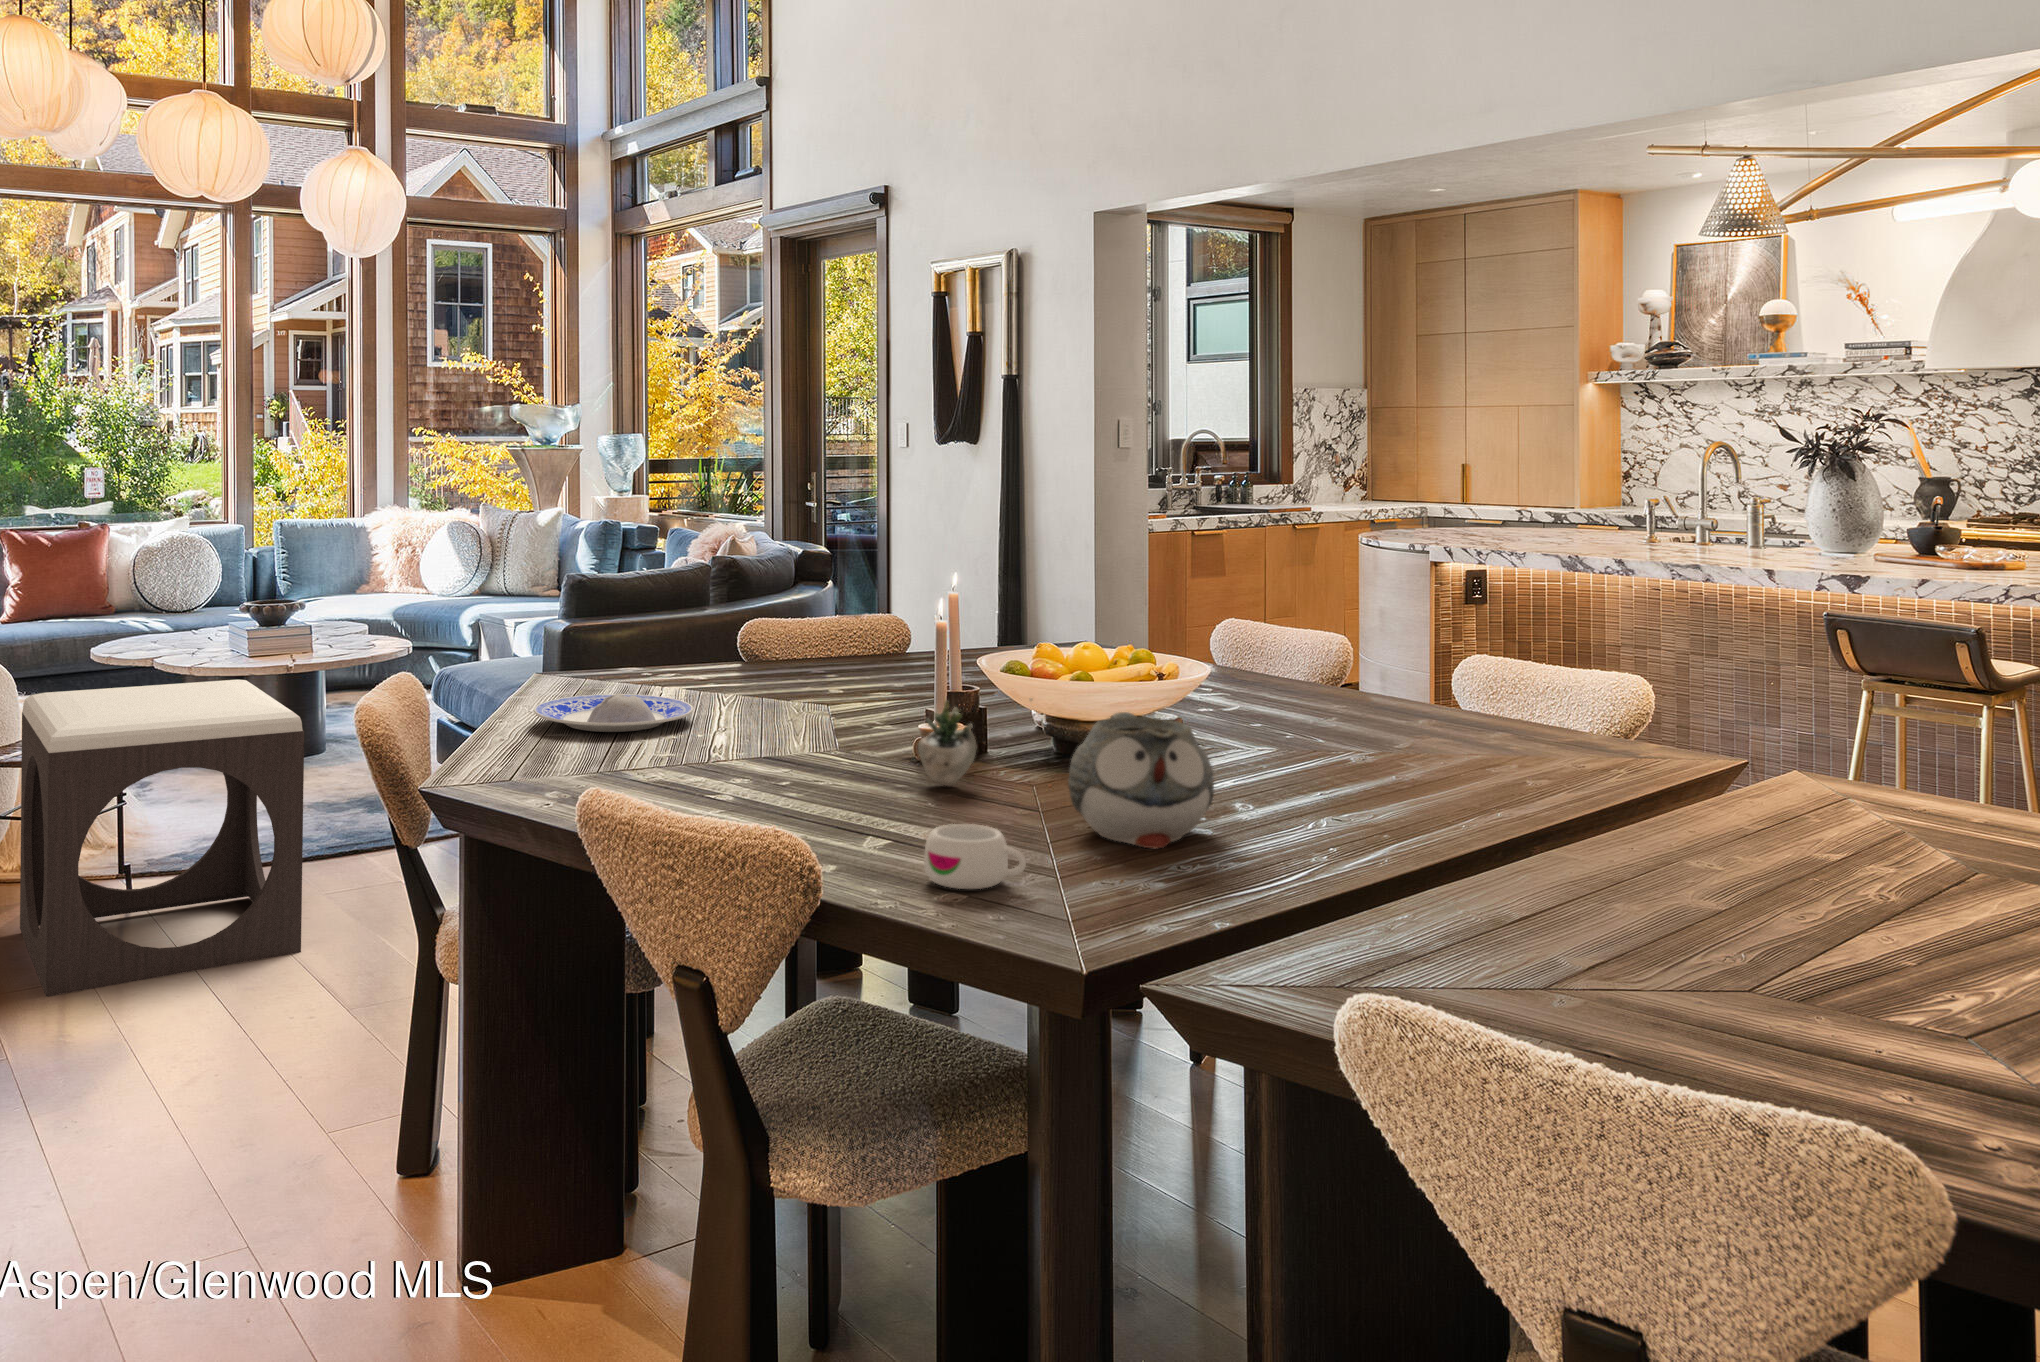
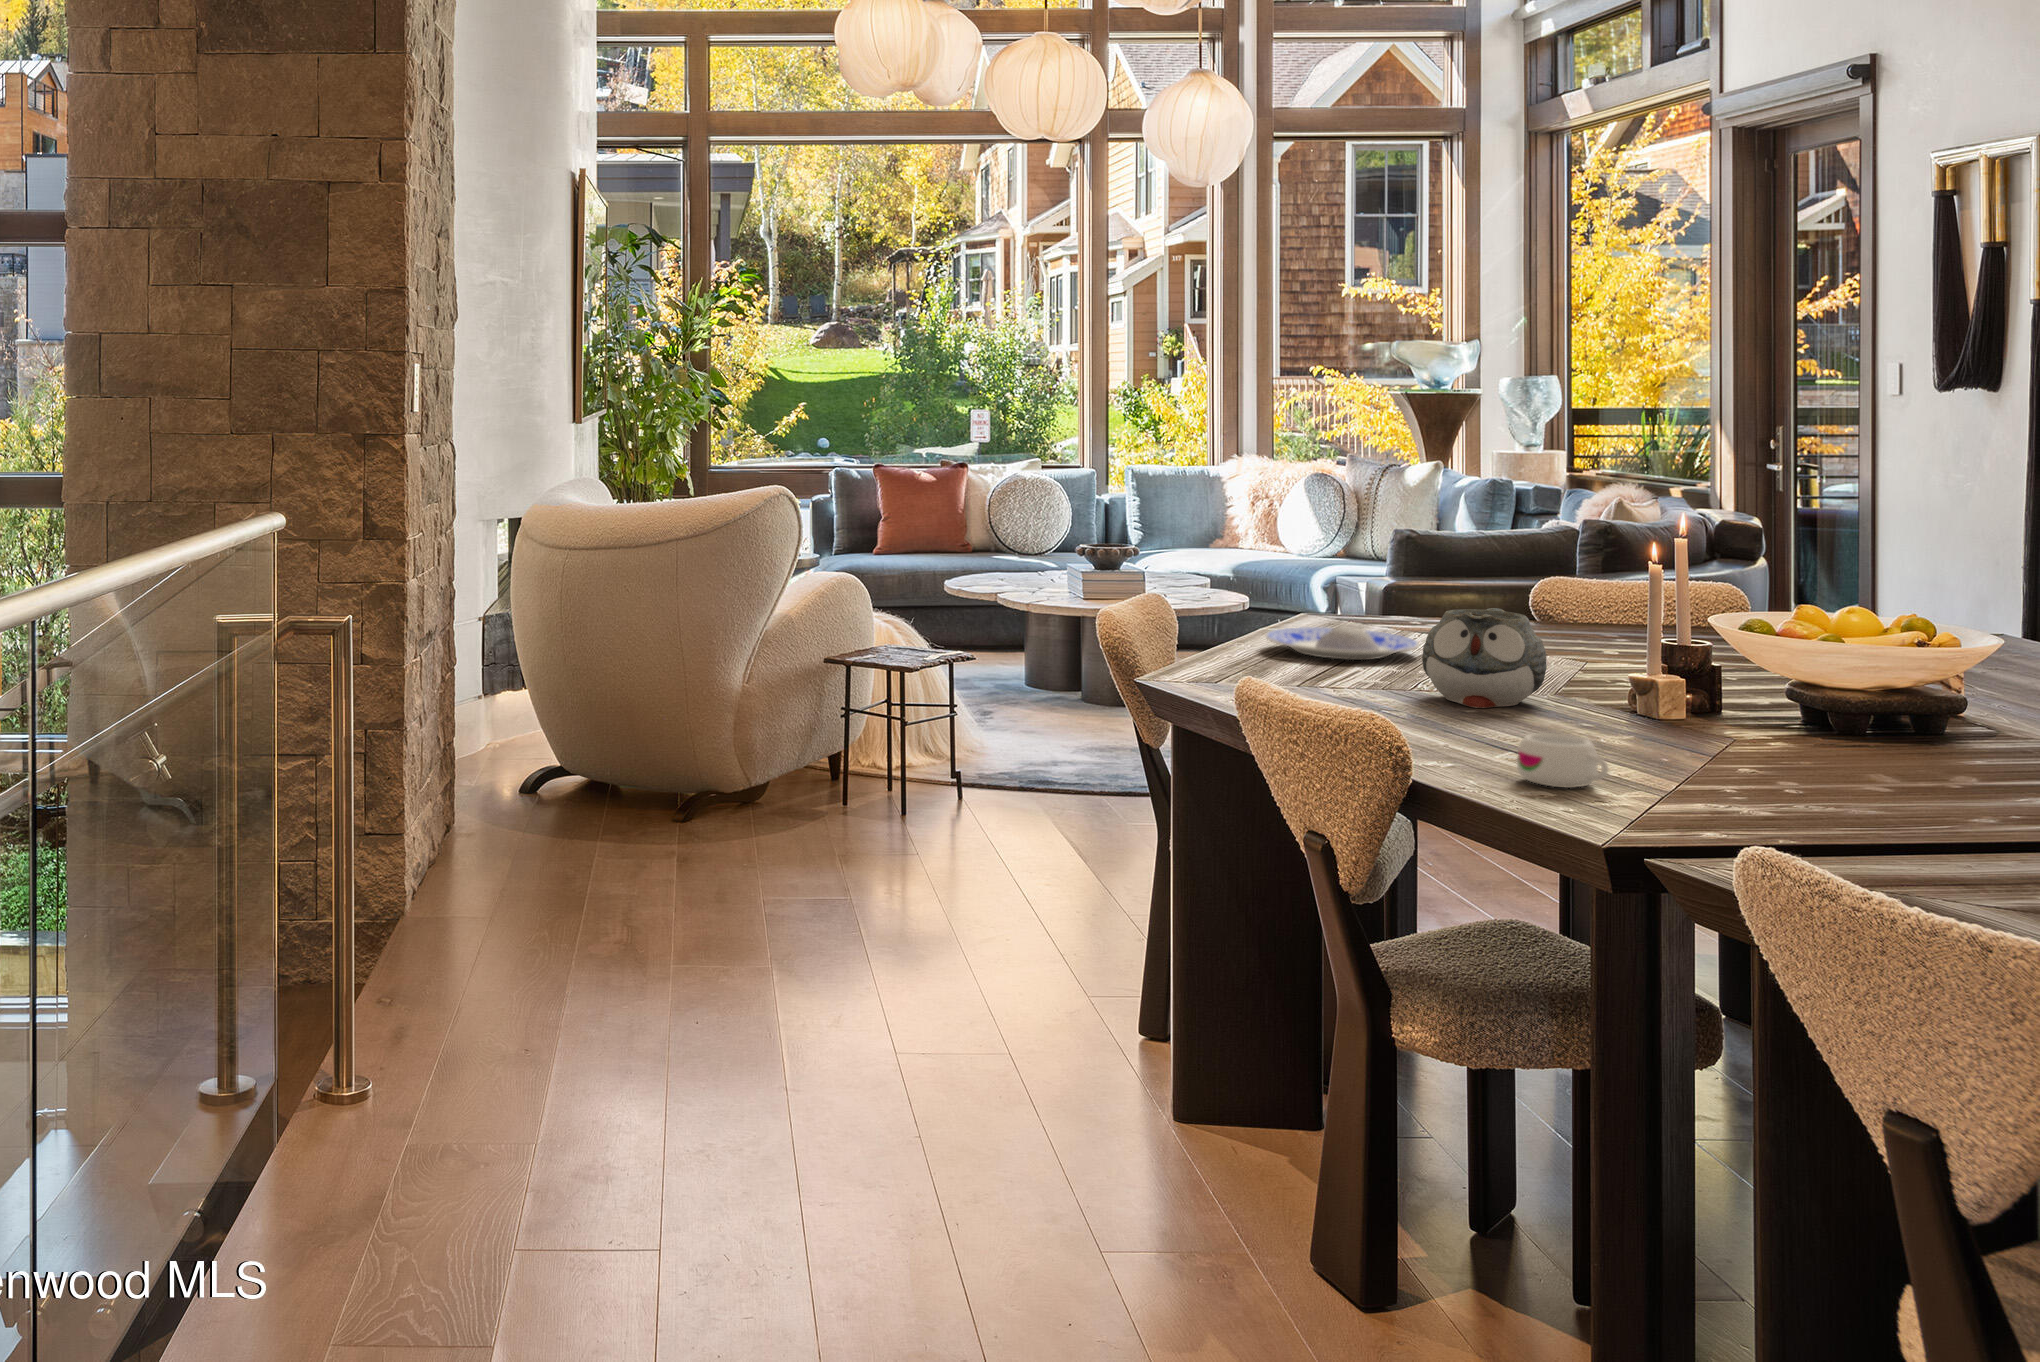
footstool: present [20,680,304,997] -> none [873,606,1104,865]
succulent plant: present [918,698,1032,786] -> none [1592,642,1711,724]
teapot: present [1068,712,1214,848] -> present [1422,608,1547,708]

